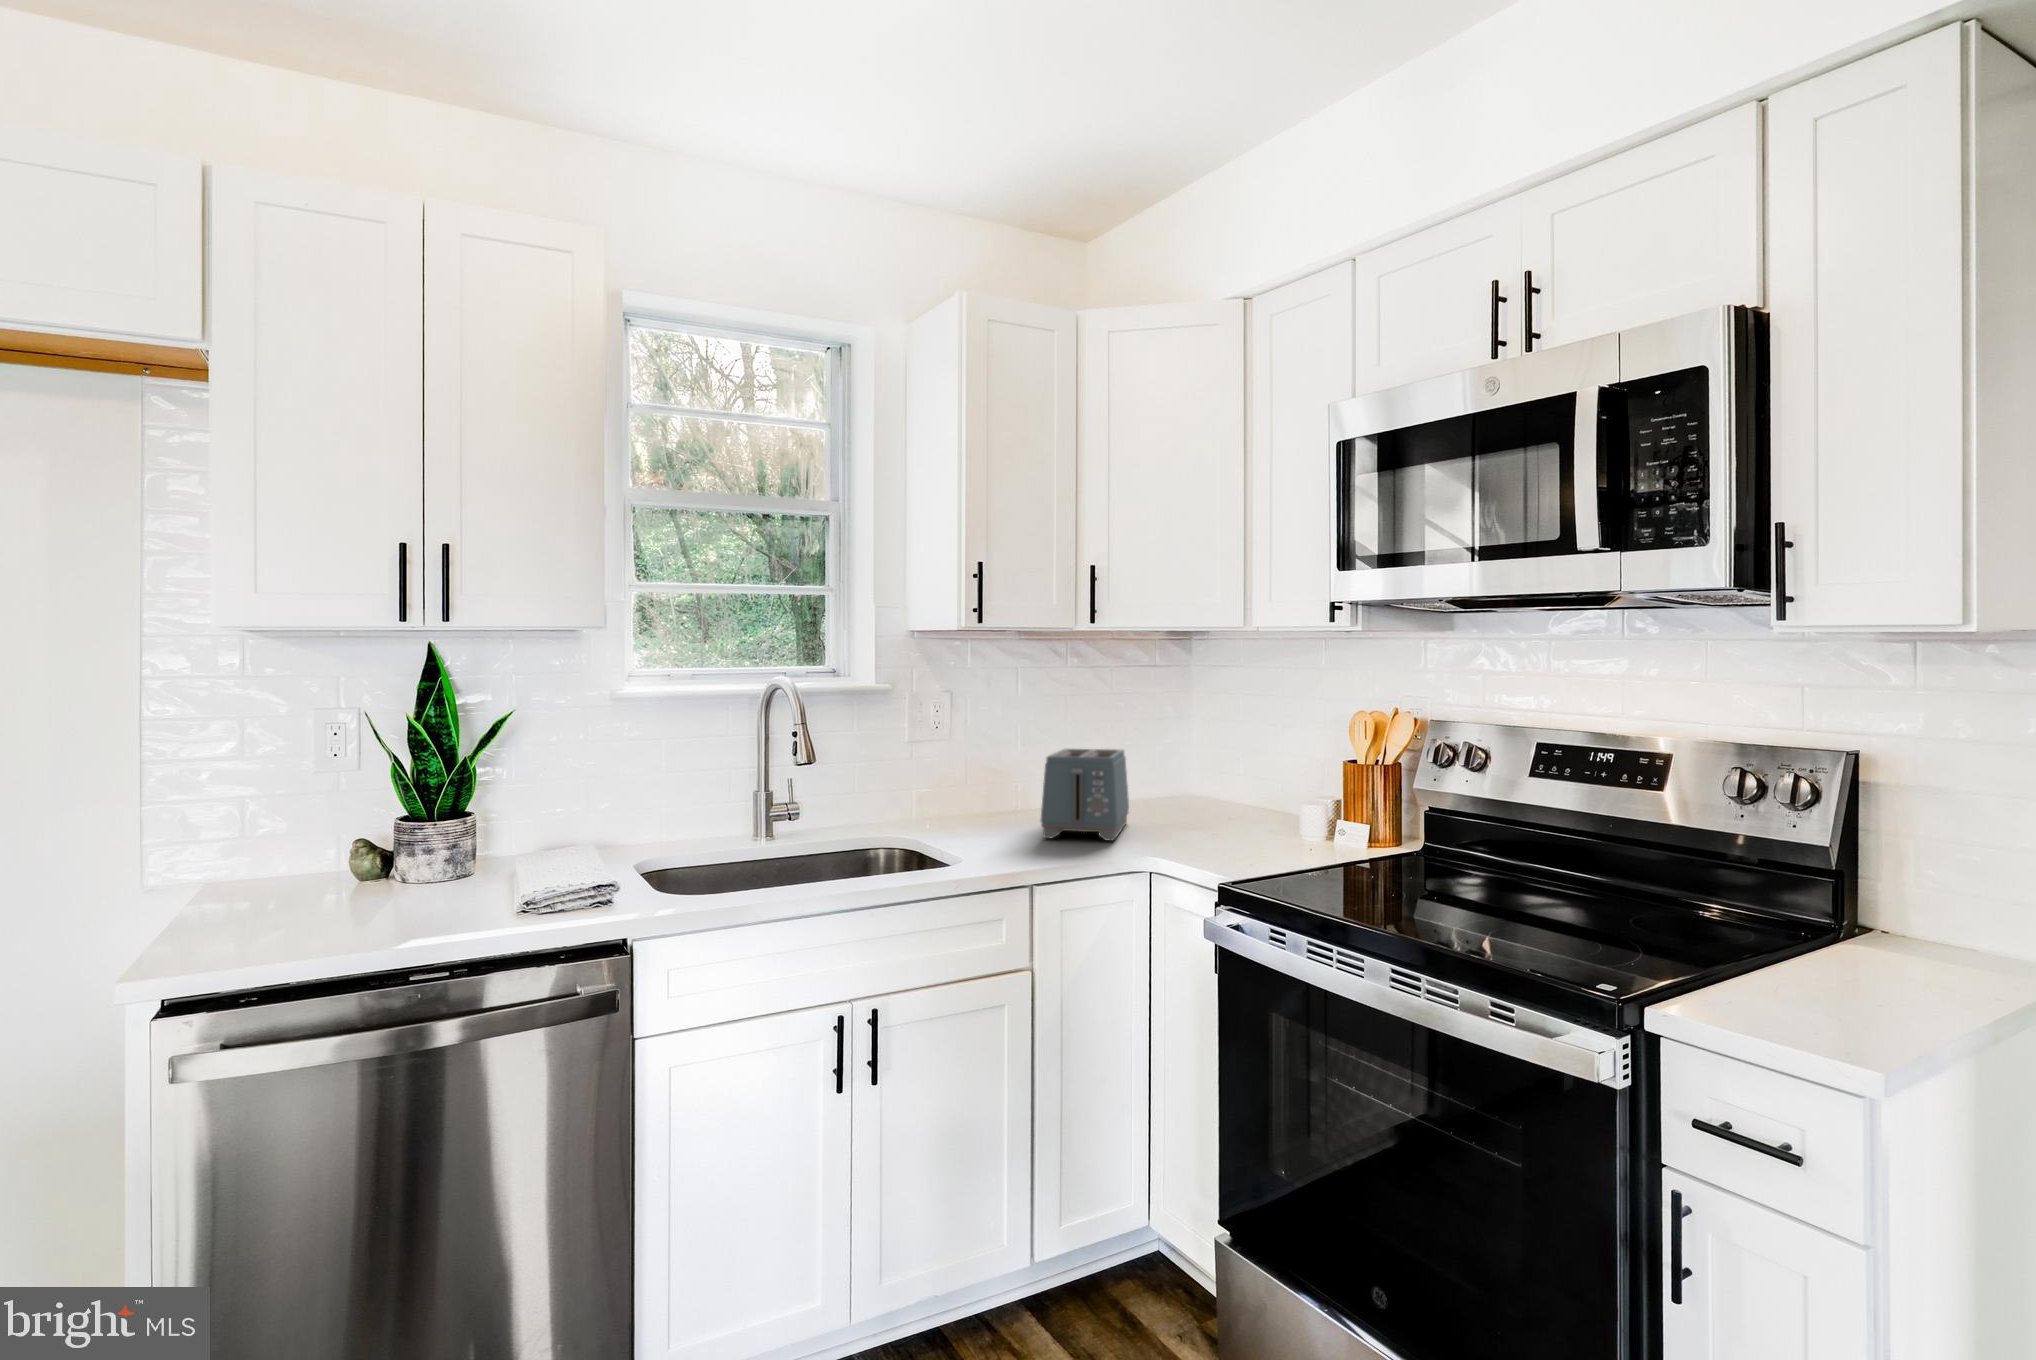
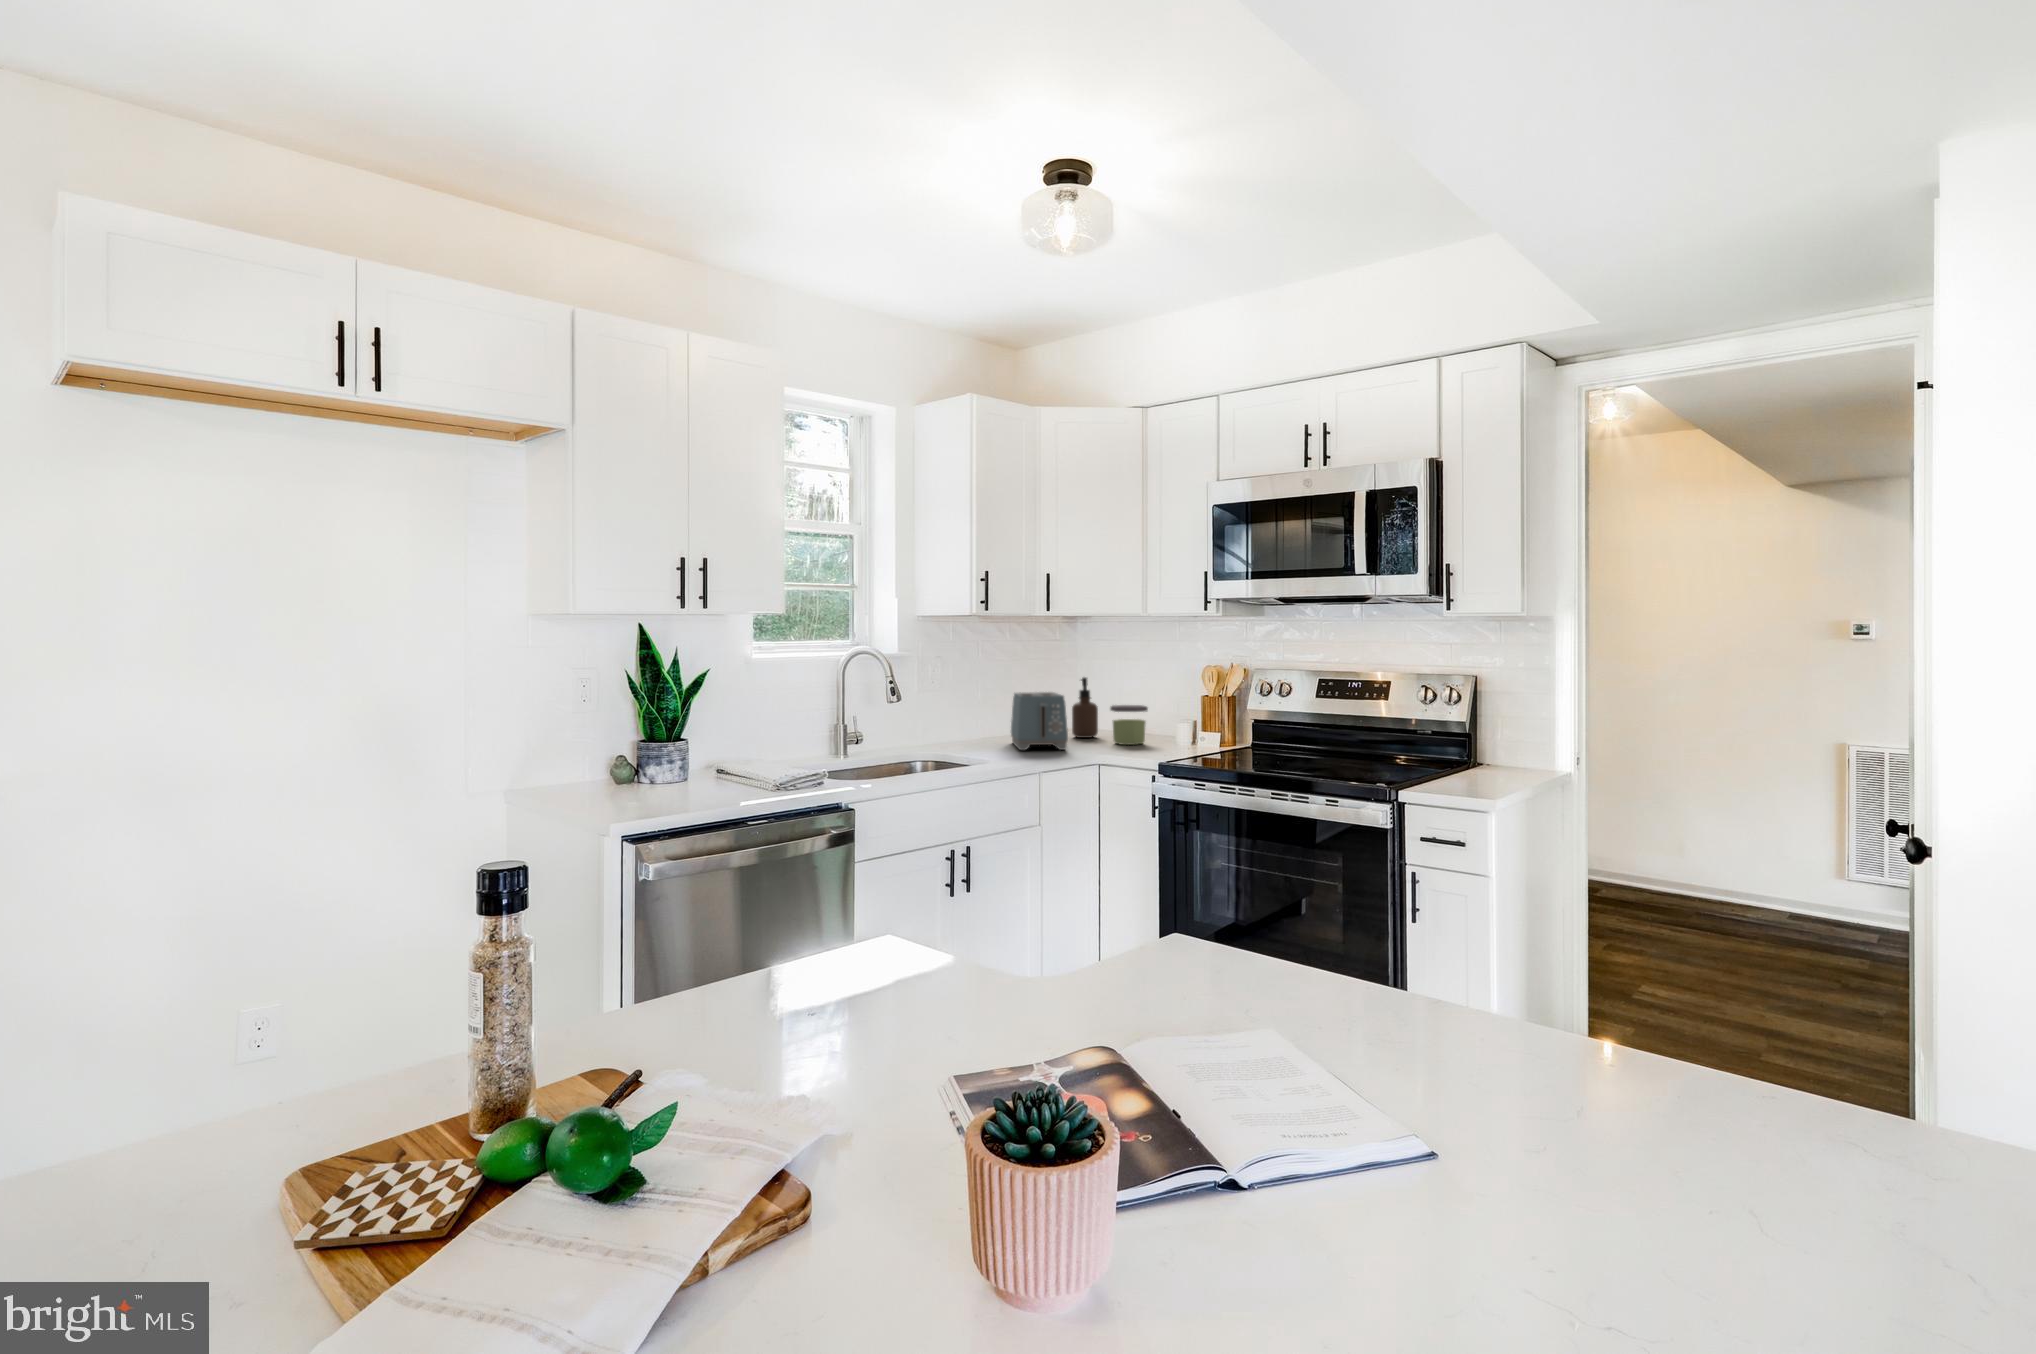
soap dispenser: none [1162,727,1201,817] -> present [1072,677,1098,738]
jar: none [1204,772,1258,835] -> present [1110,705,1148,745]

